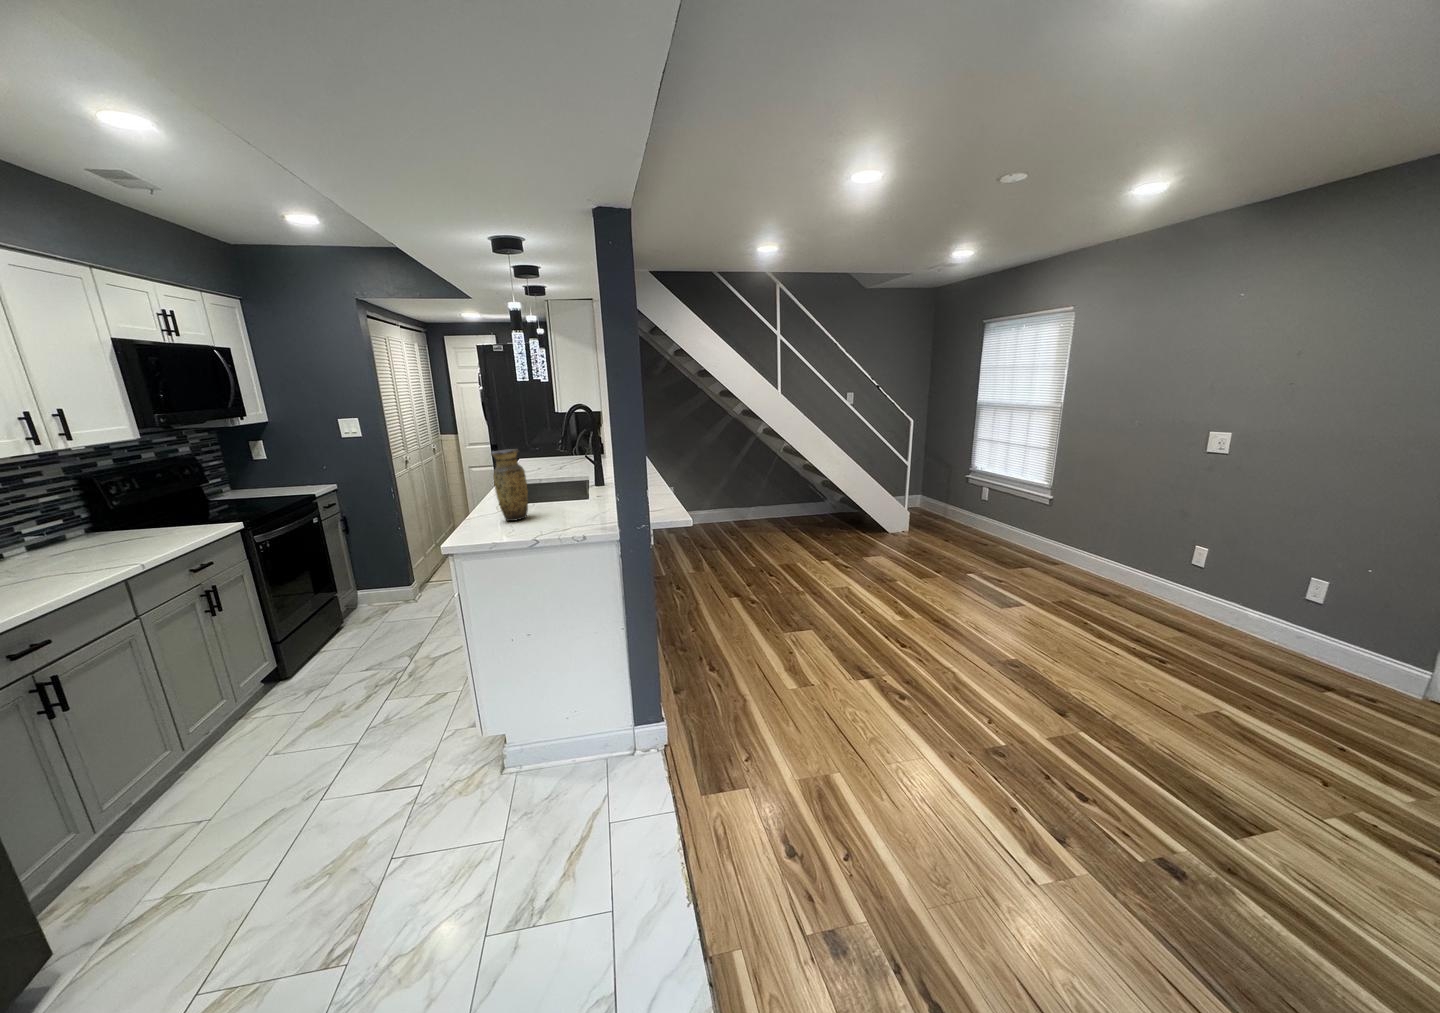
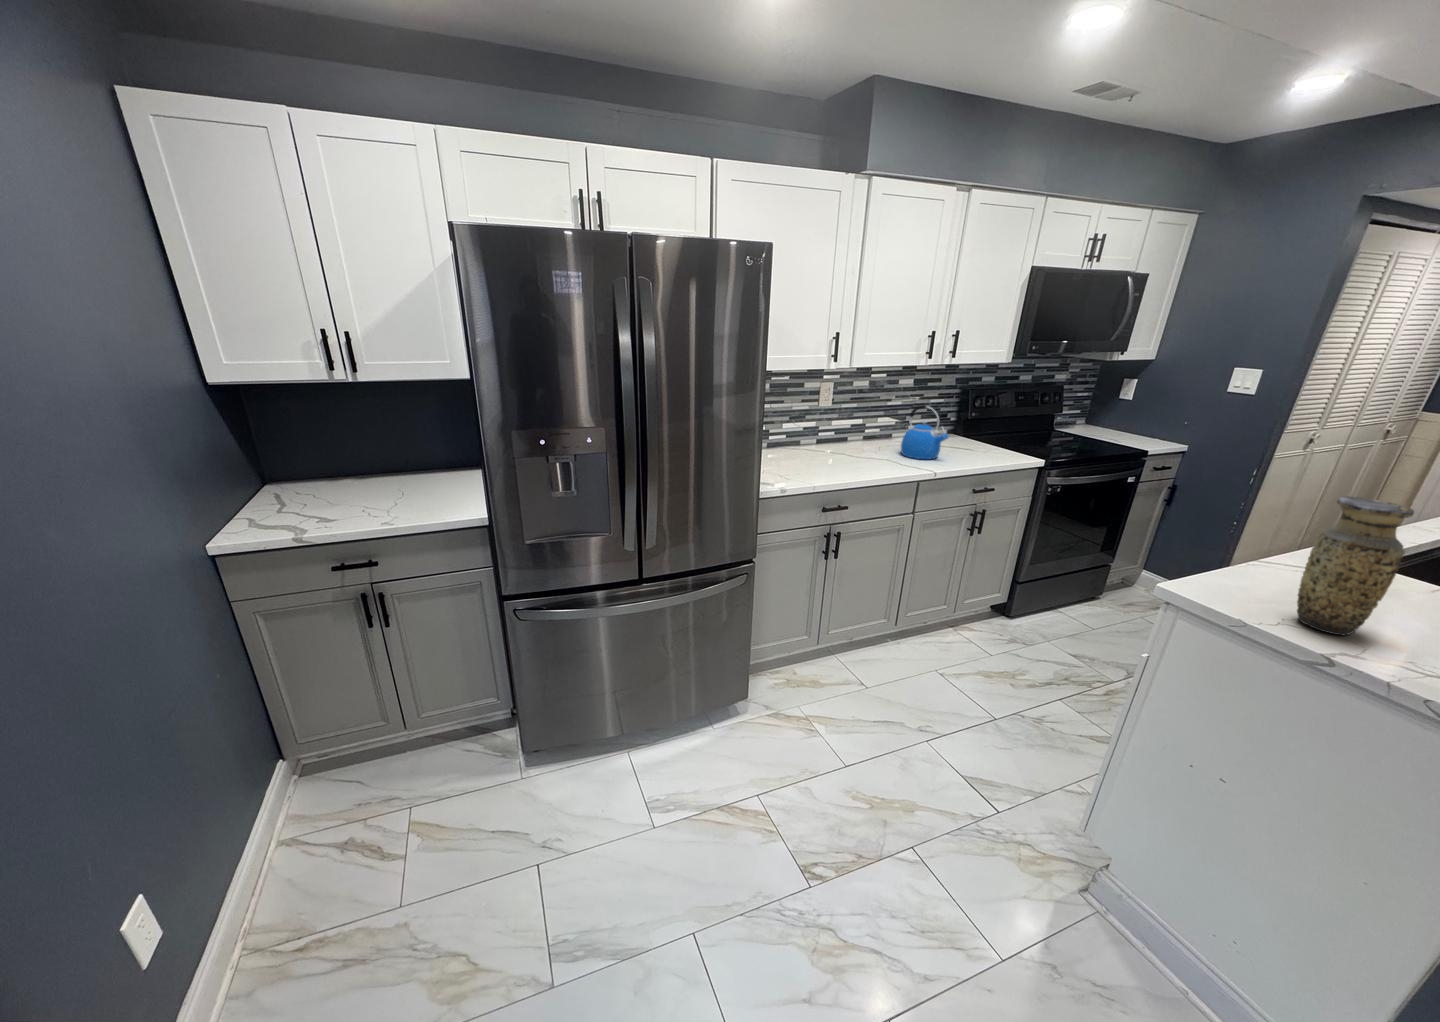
kettle: none [43,498,128,566] -> present [901,405,948,459]

